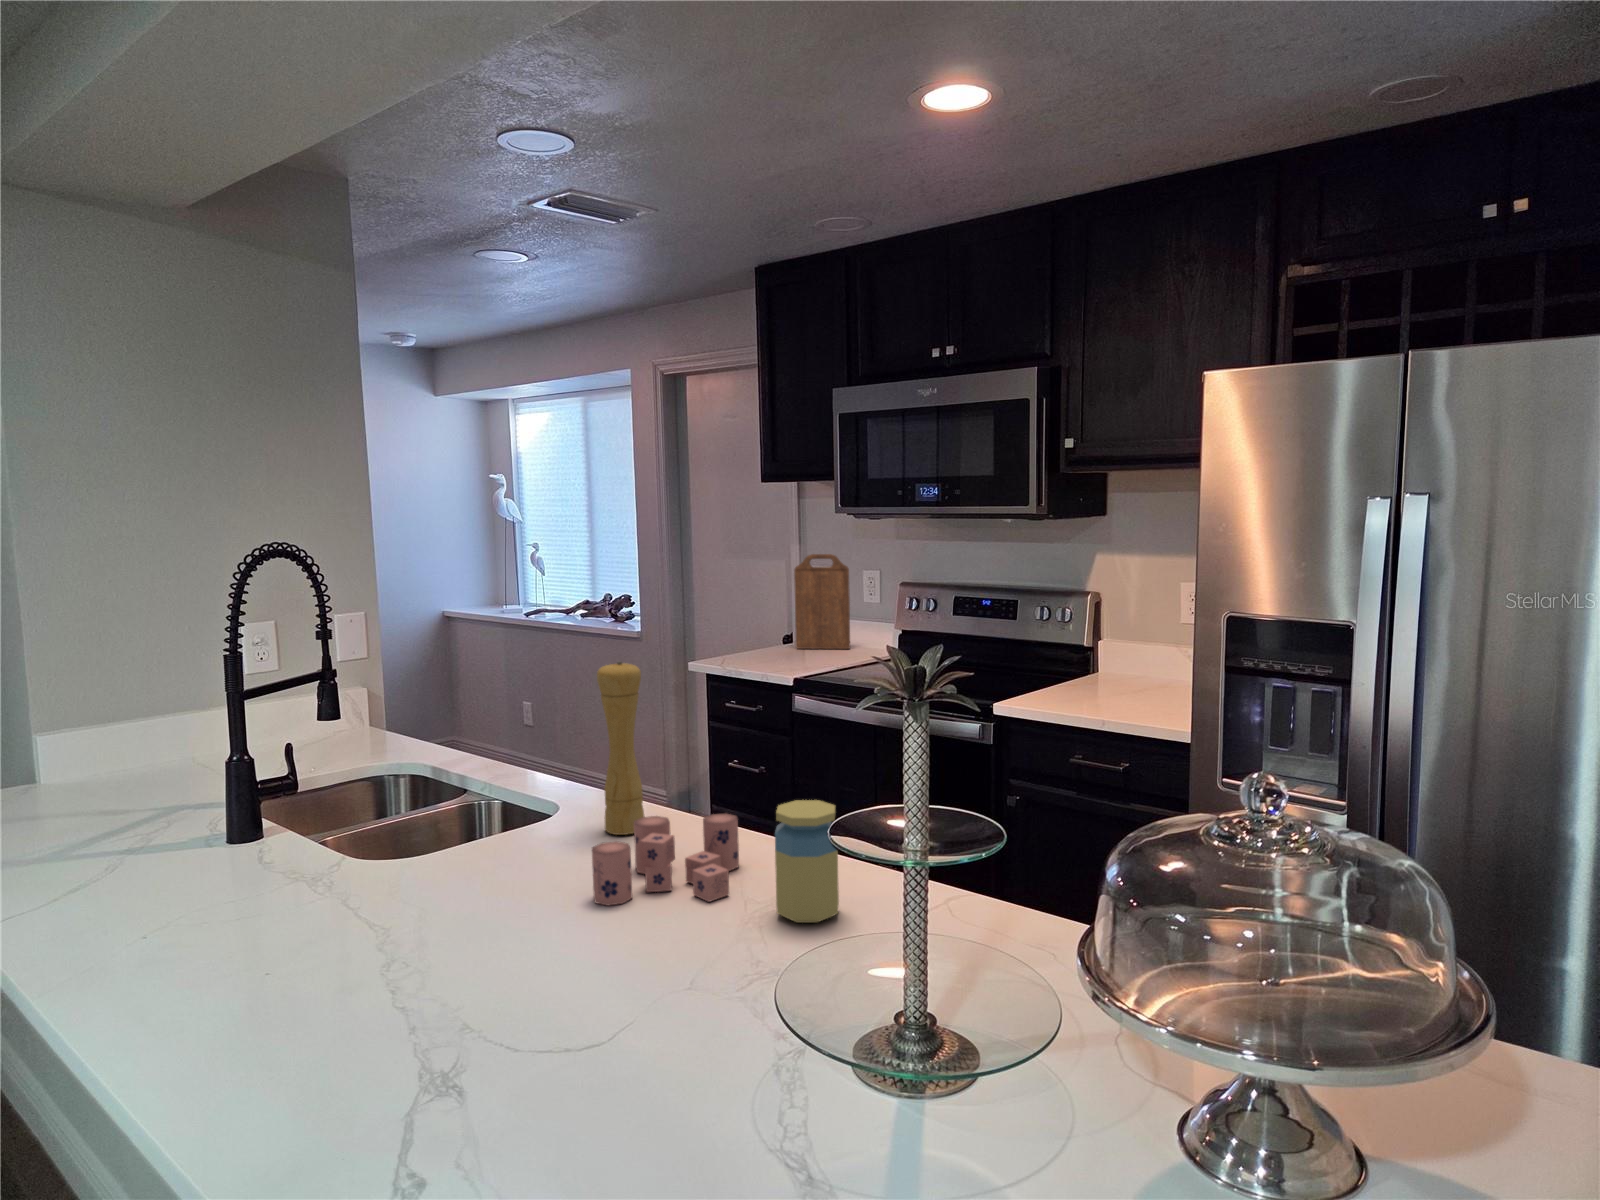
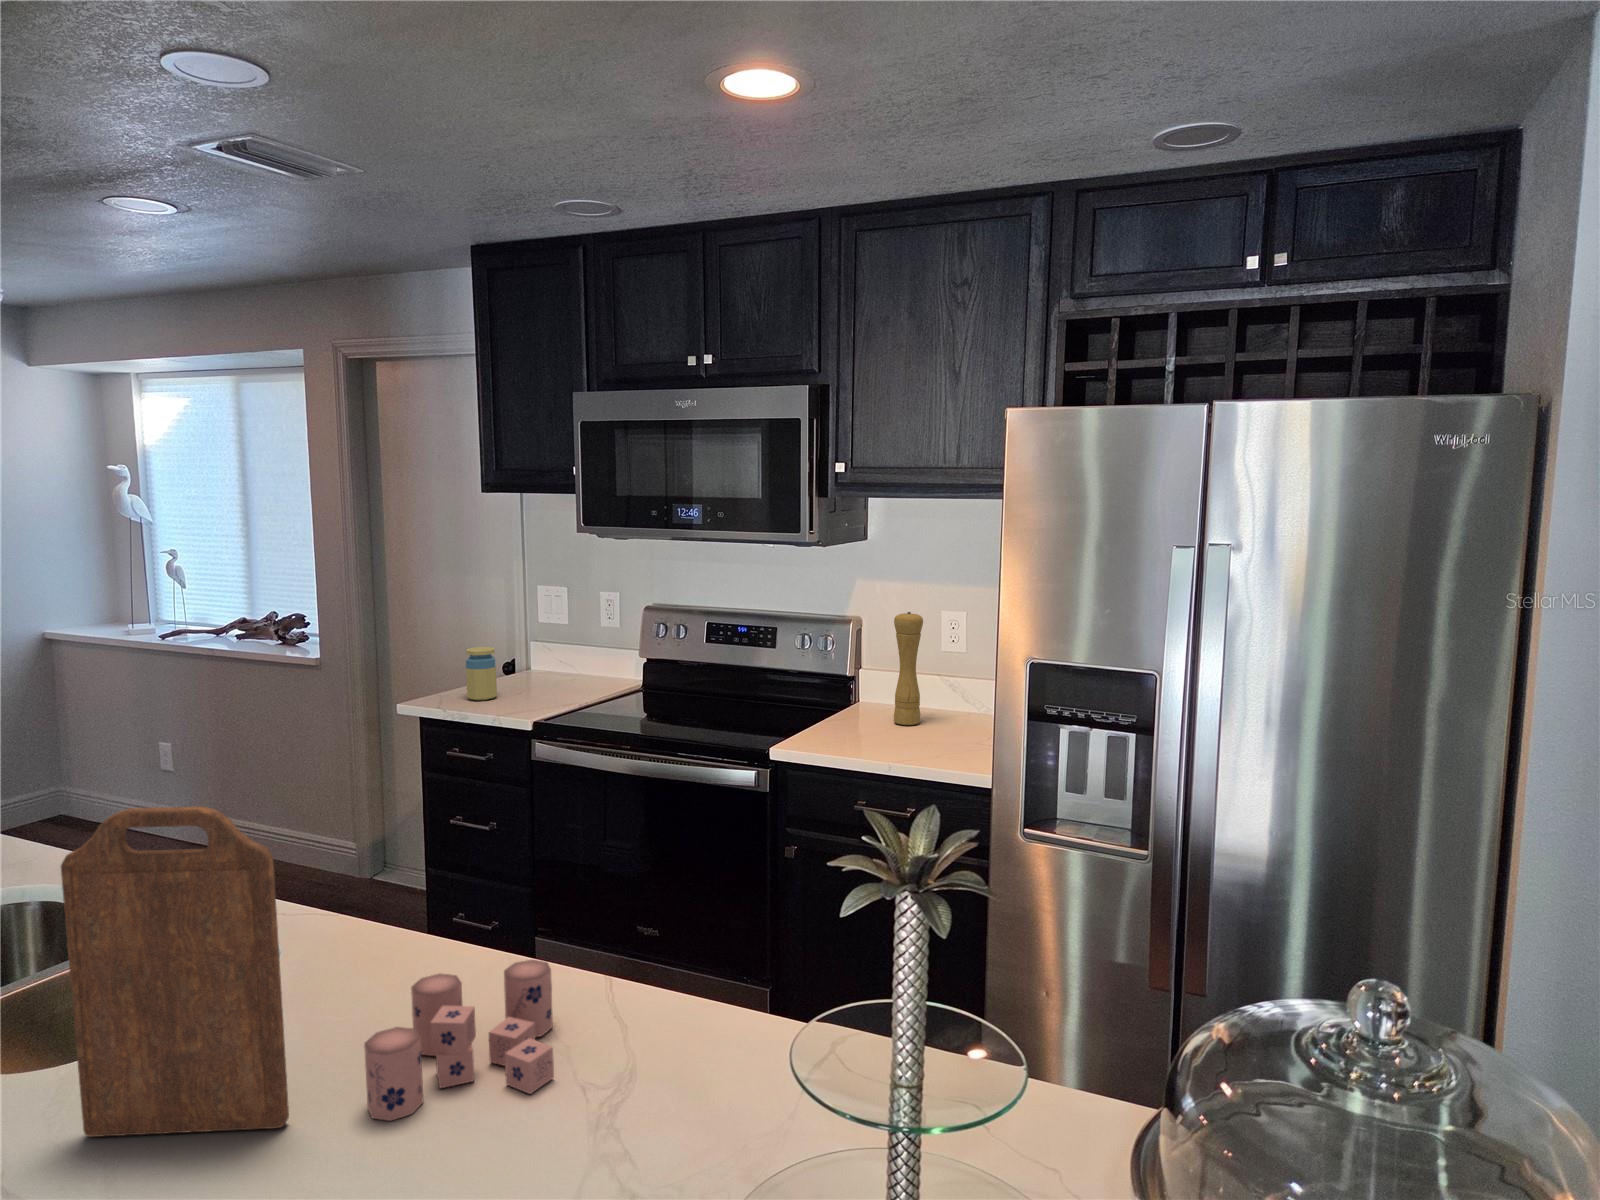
cutting board: present [794,554,850,649] -> present [61,806,289,1137]
pepper mill: present [597,661,644,835] -> present [894,612,923,725]
jar: present [775,800,839,923] -> present [466,647,497,700]

